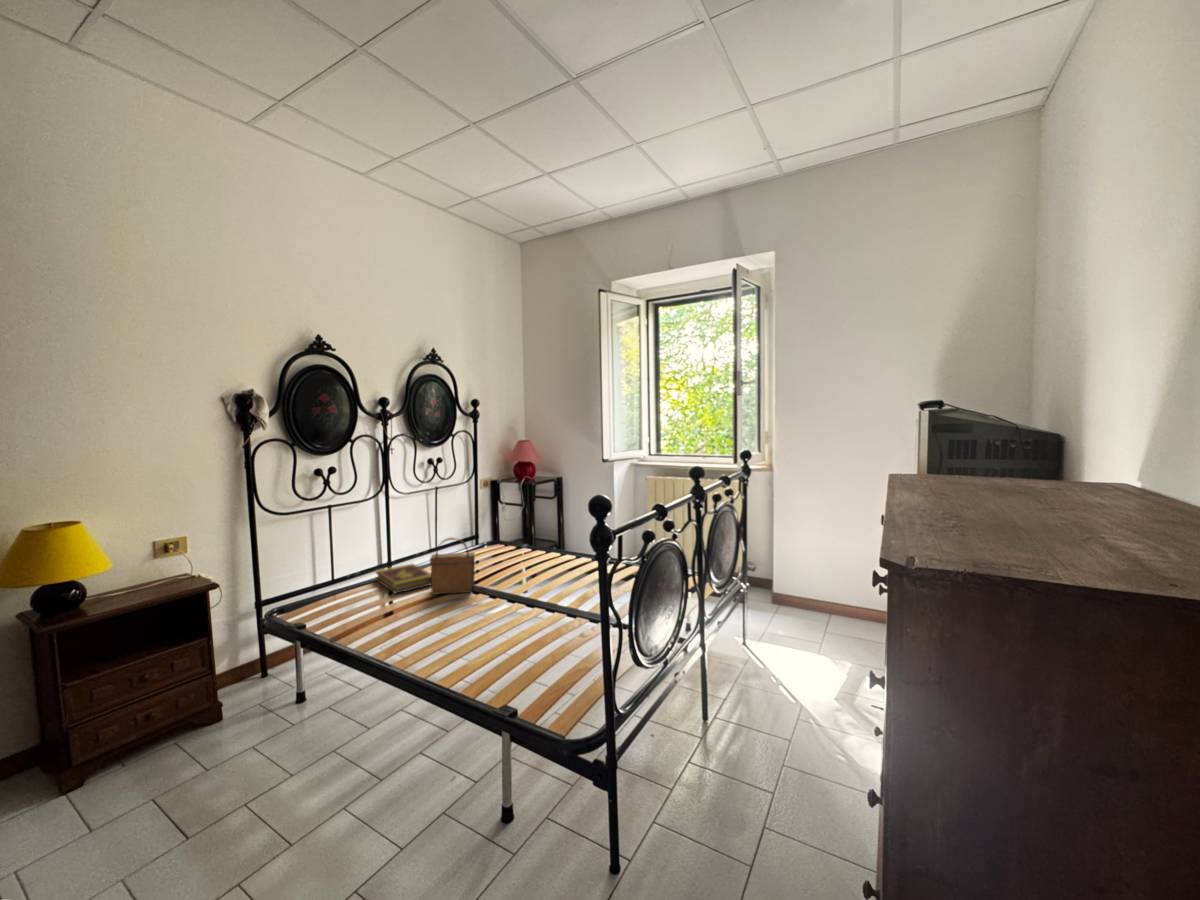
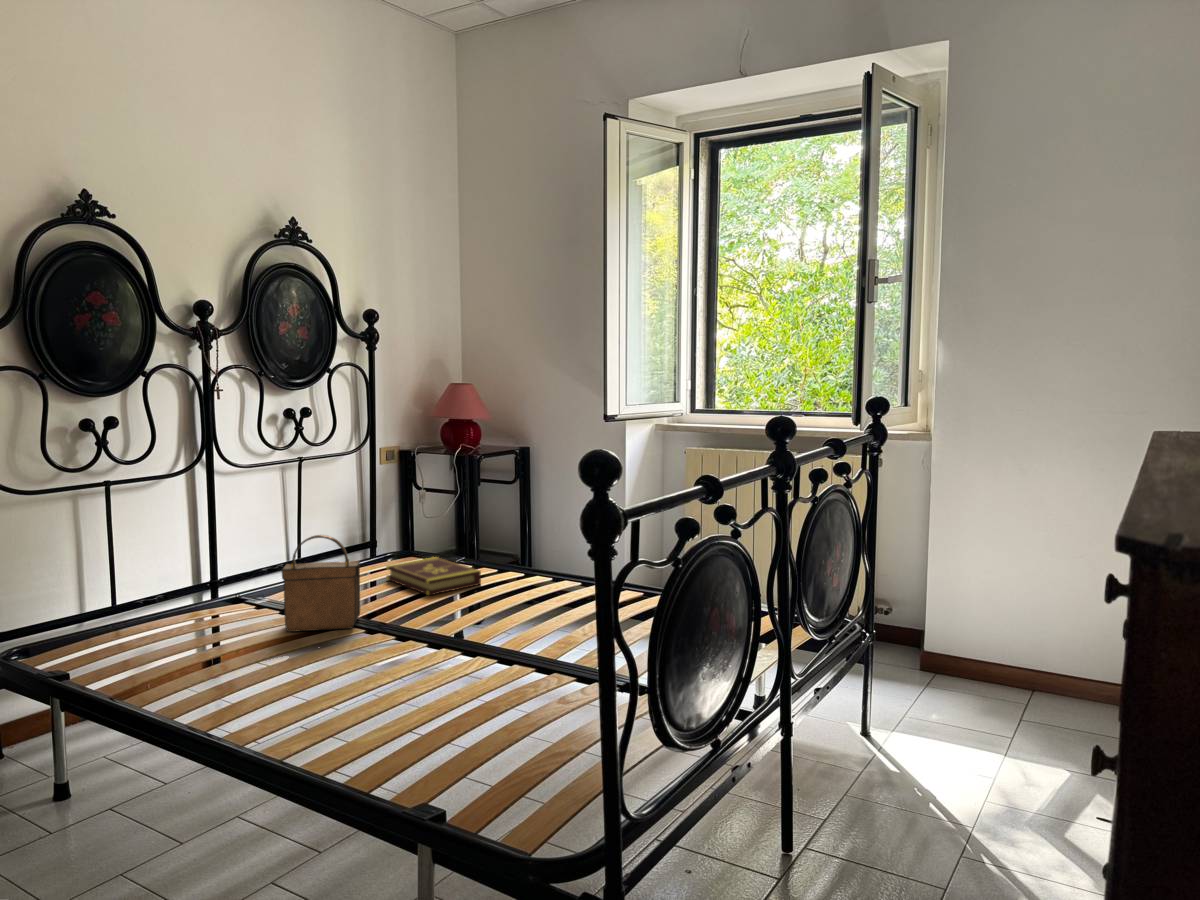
book: present [376,564,431,594] -> present [386,557,481,595]

